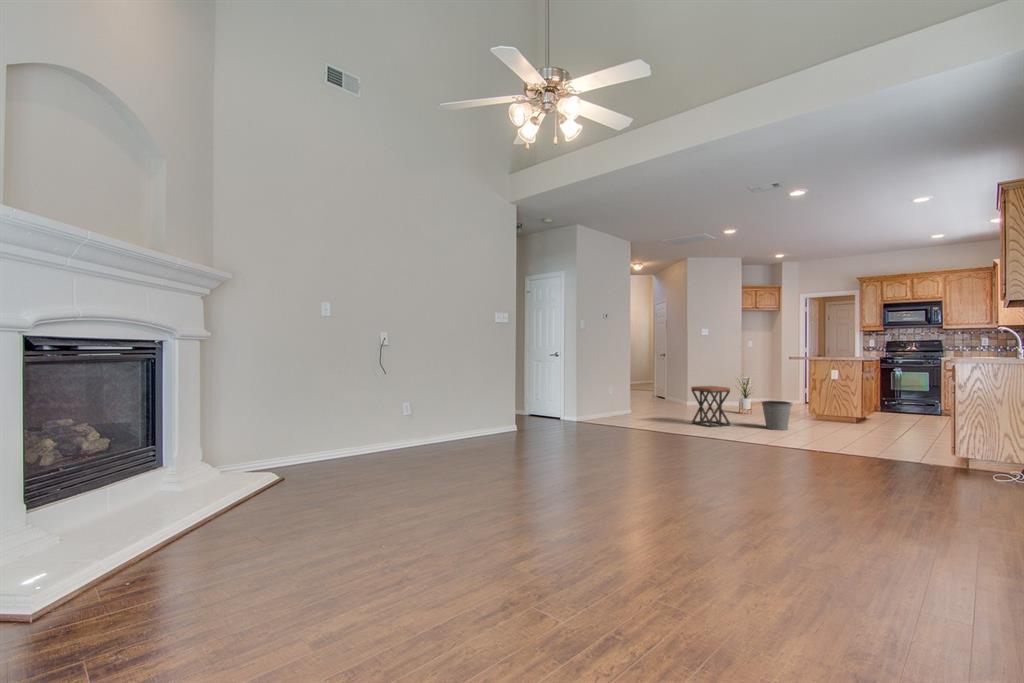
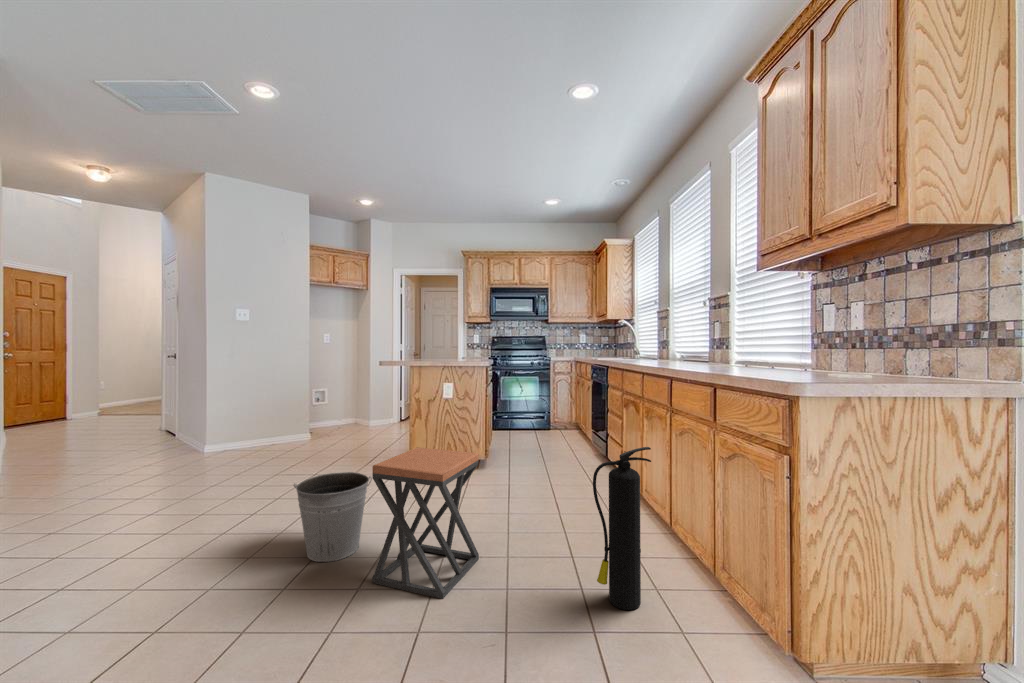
house plant: present [739,378,752,414] -> none [265,394,317,483]
stool: present [691,386,730,427] -> present [372,447,479,599]
fire extinguisher: none [890,390,920,451] -> present [593,447,651,610]

